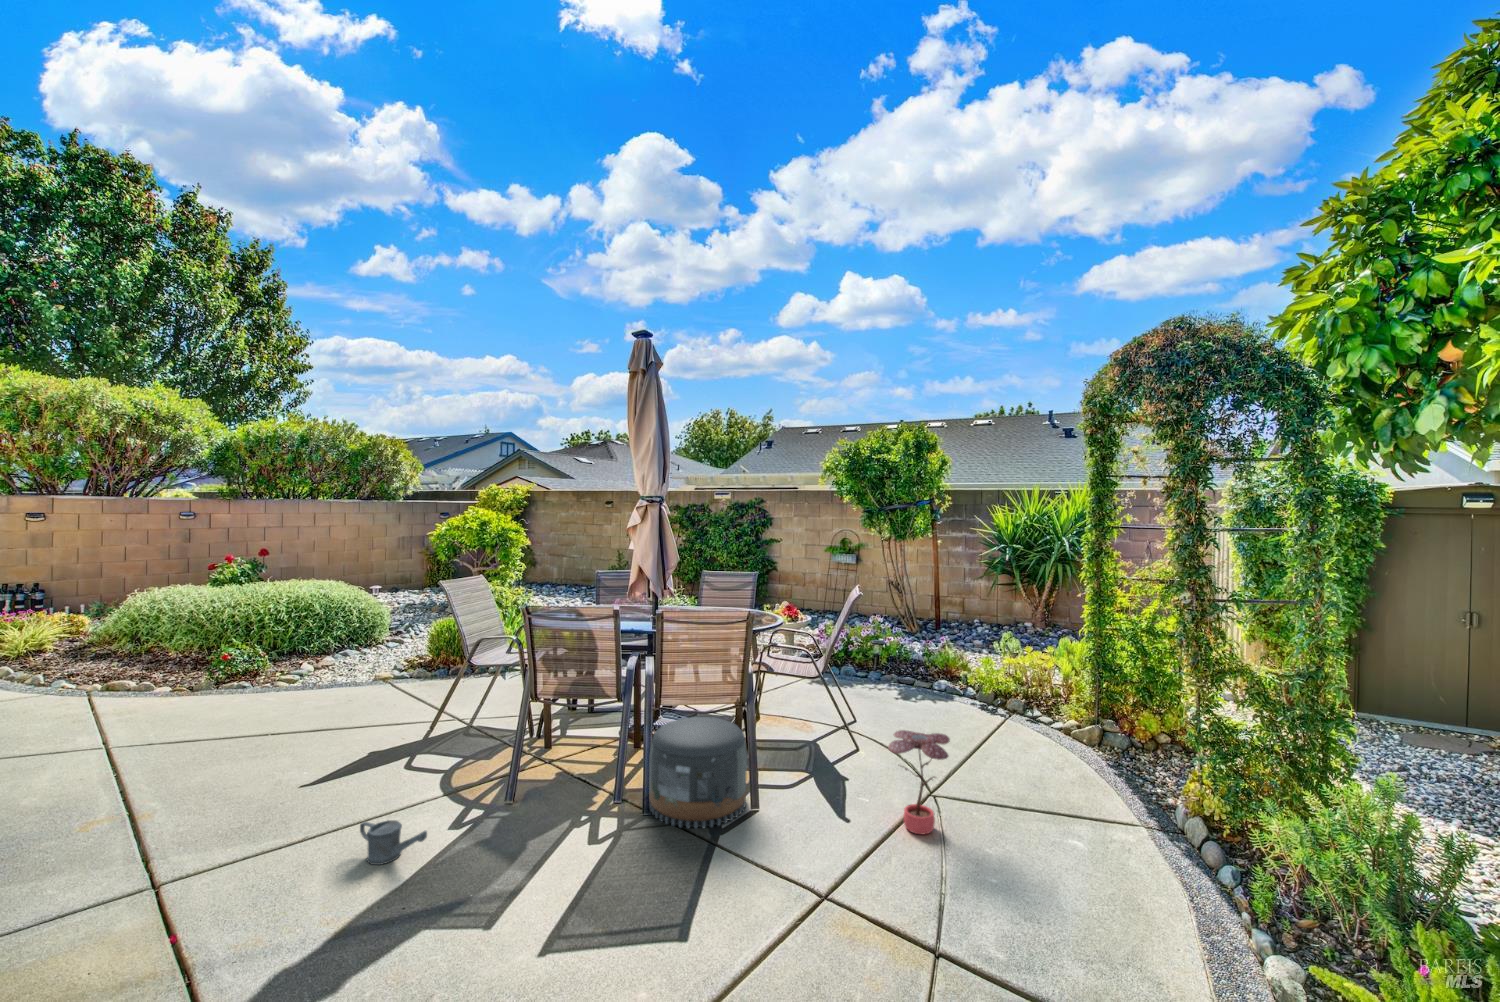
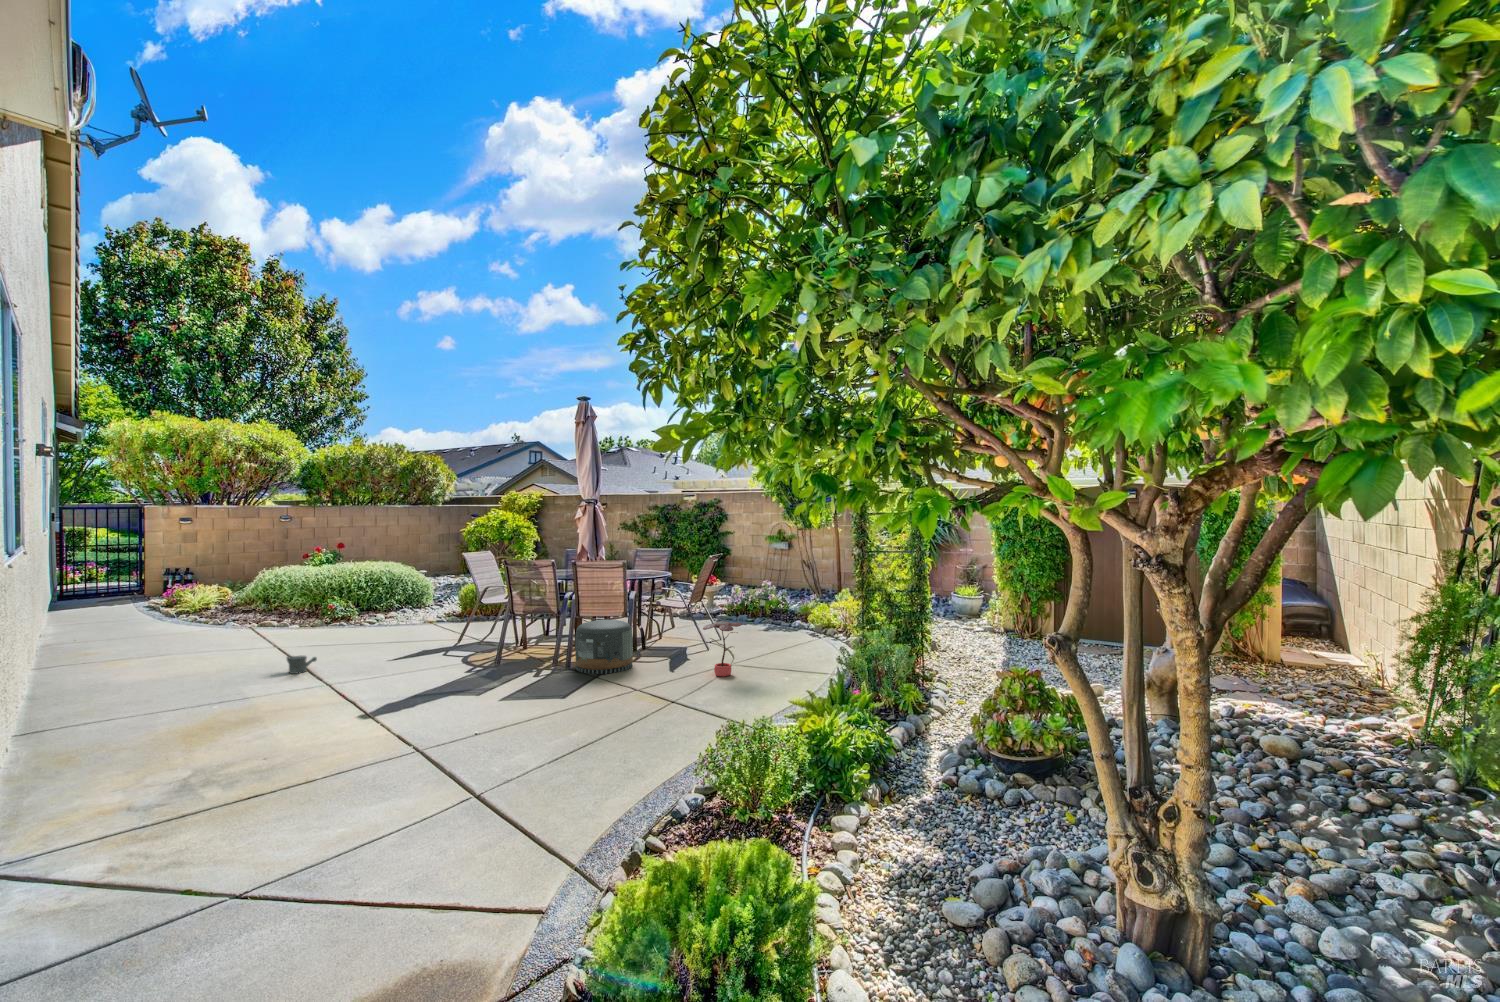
watering can: present [360,820,427,865] -> present [287,656,317,674]

